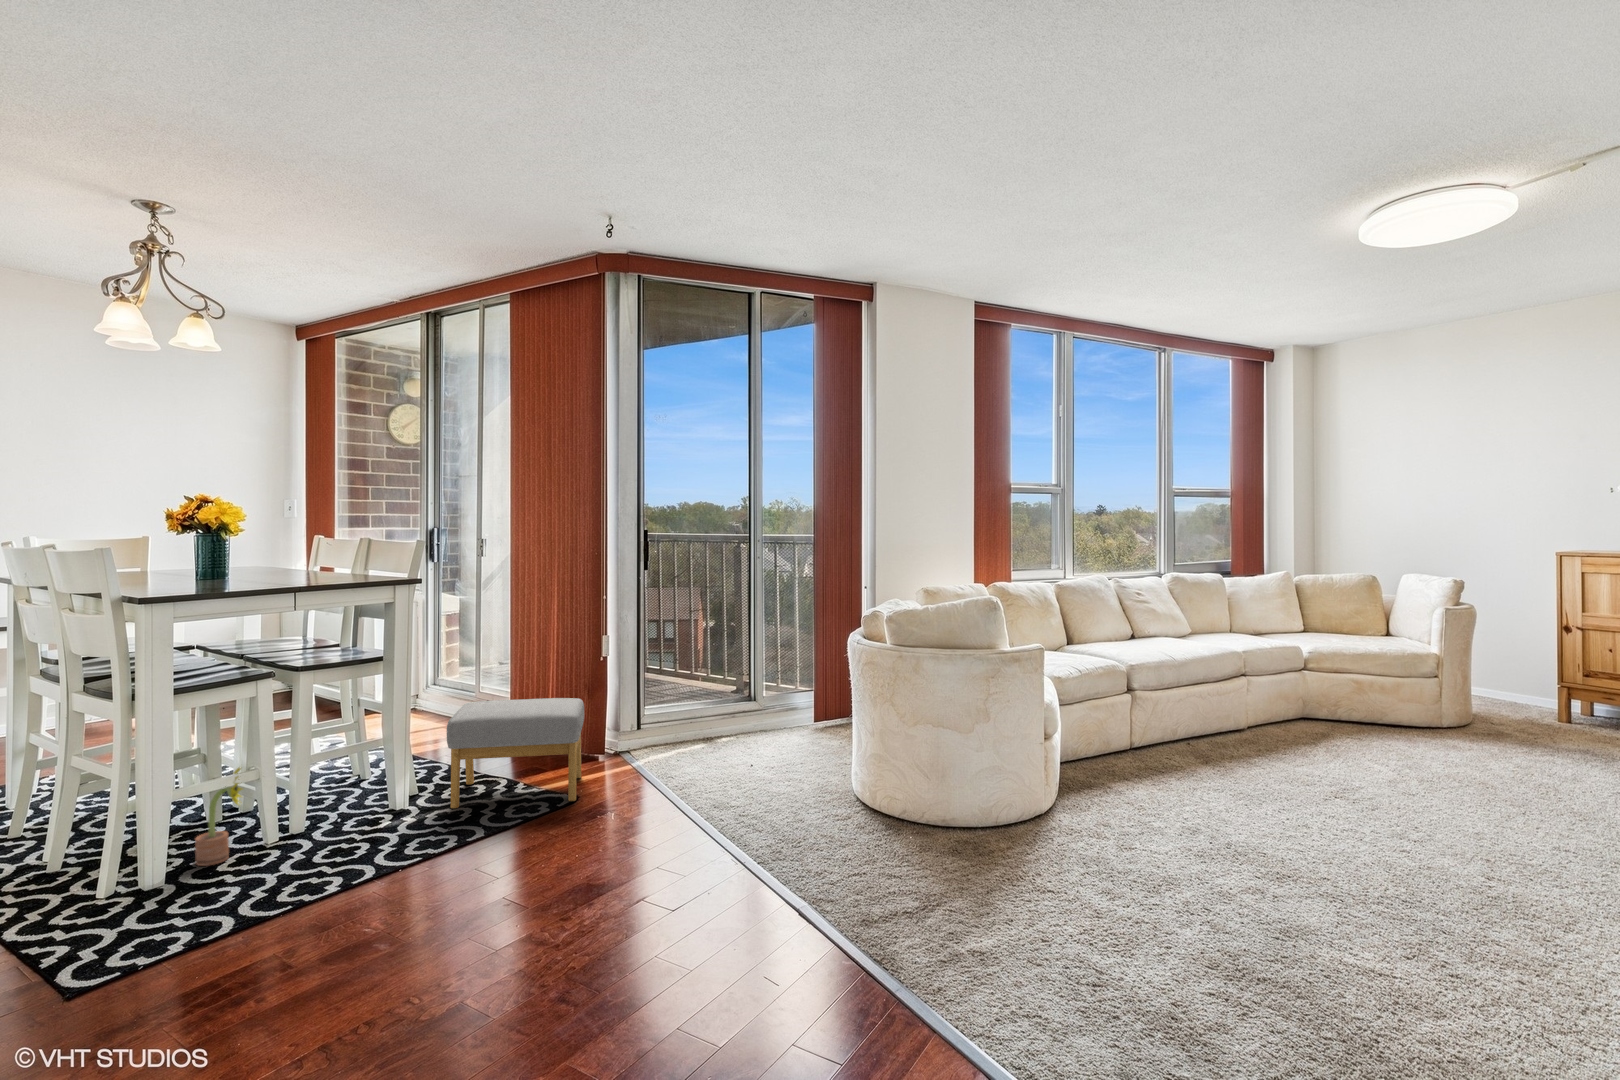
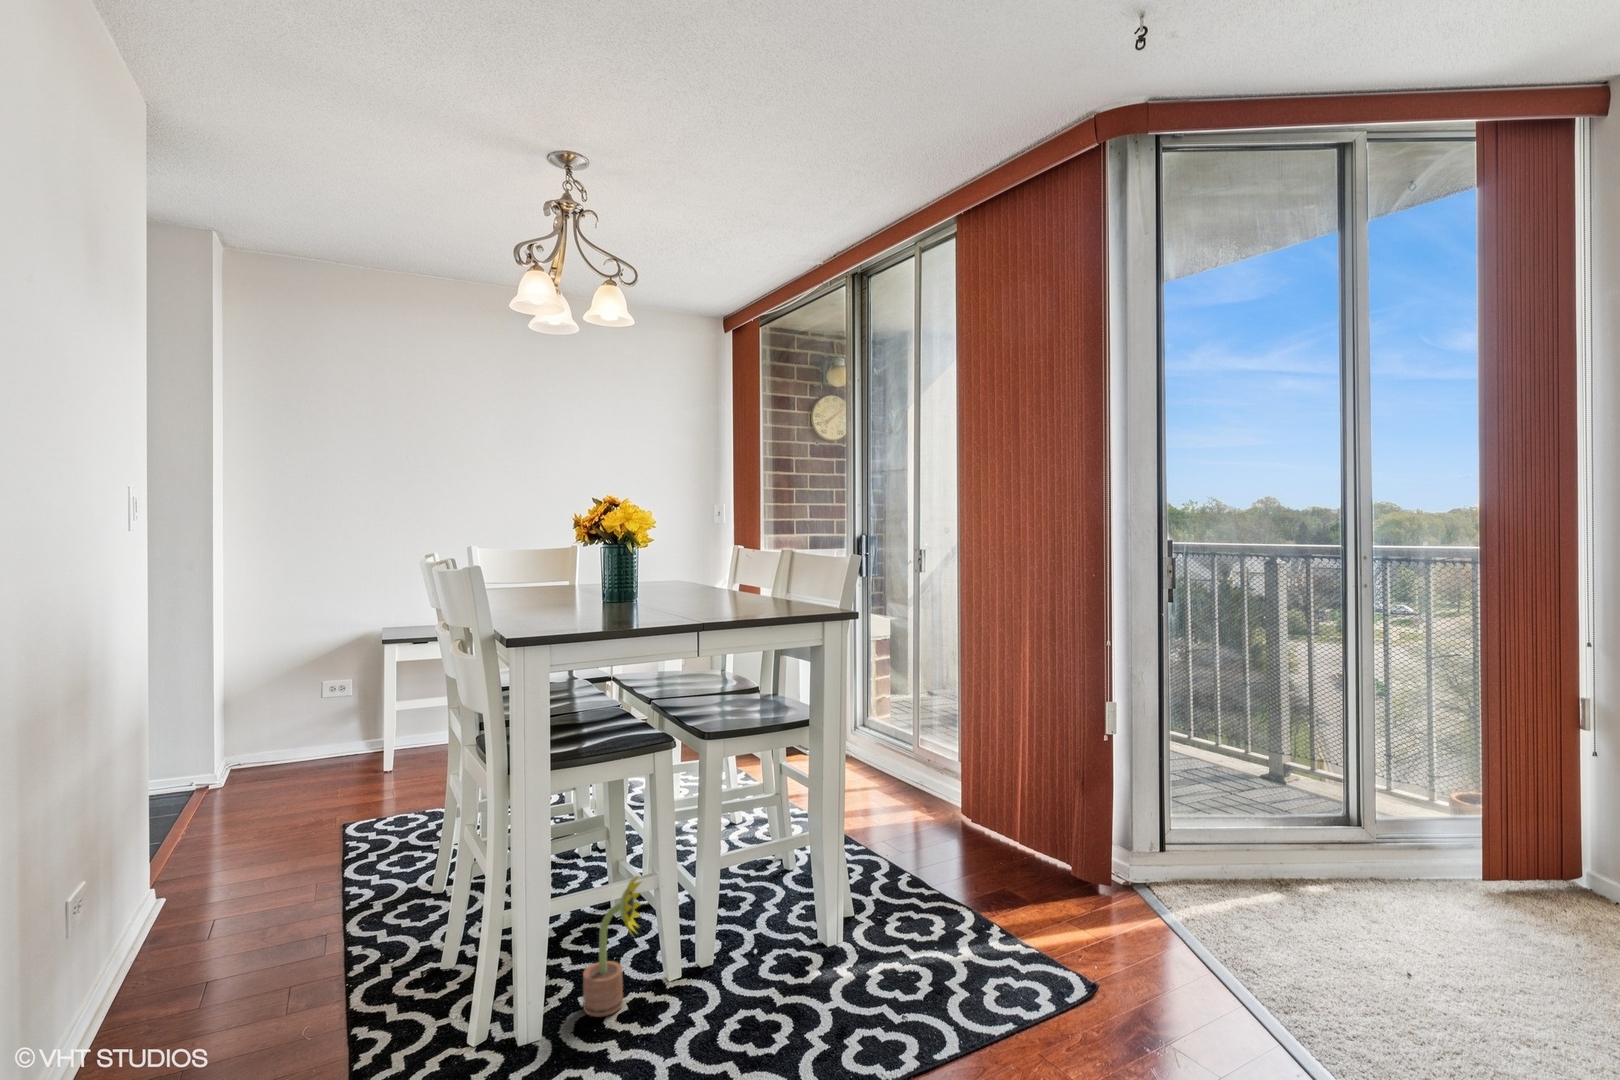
footstool: present [447,698,584,808] -> none [900,787,1103,981]

